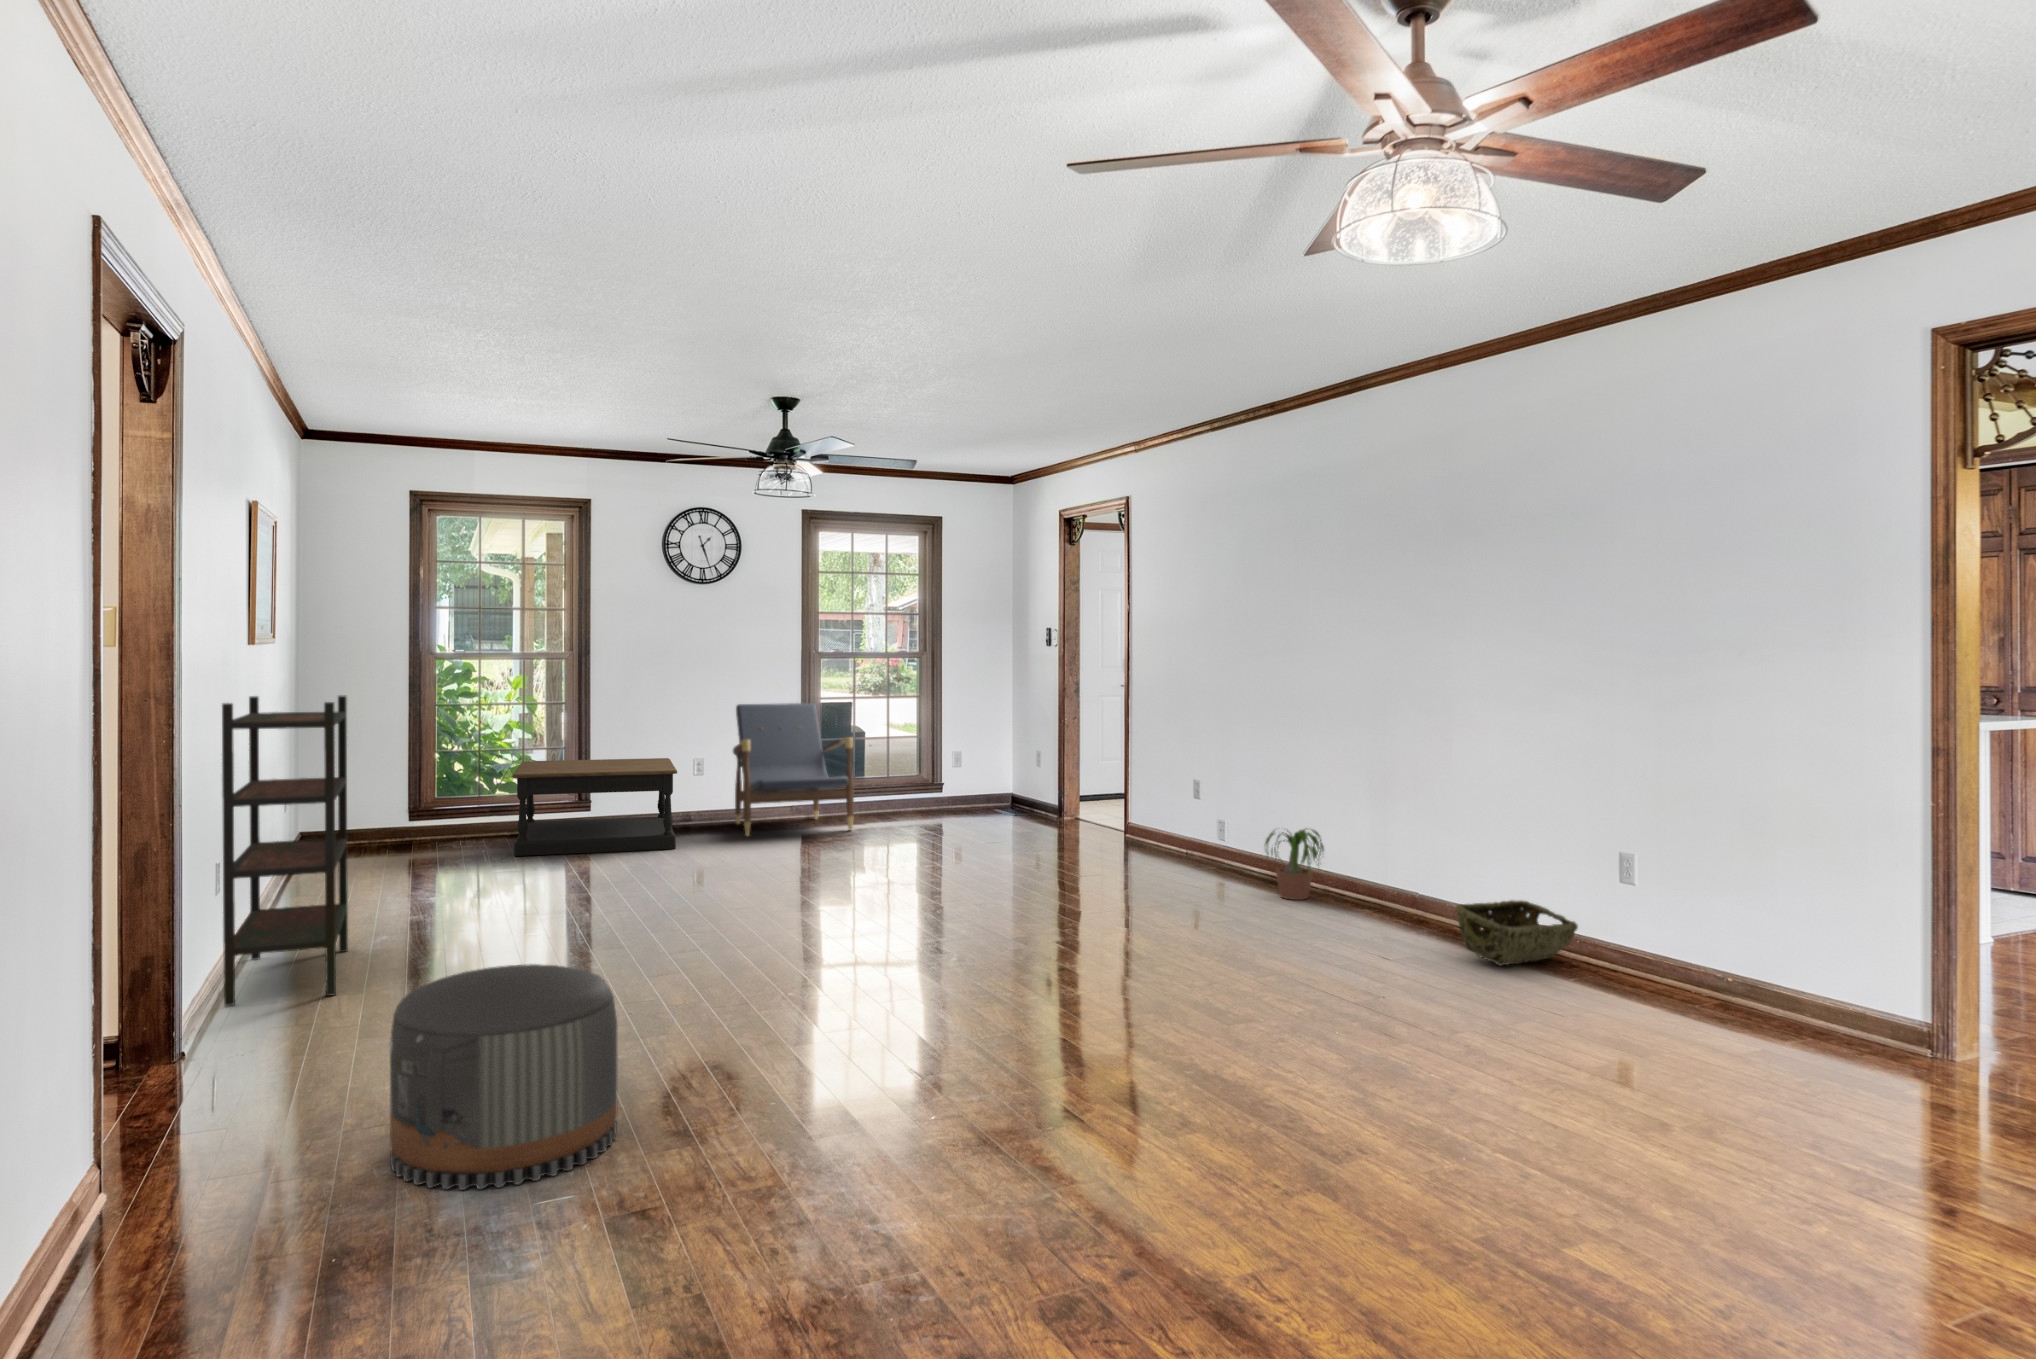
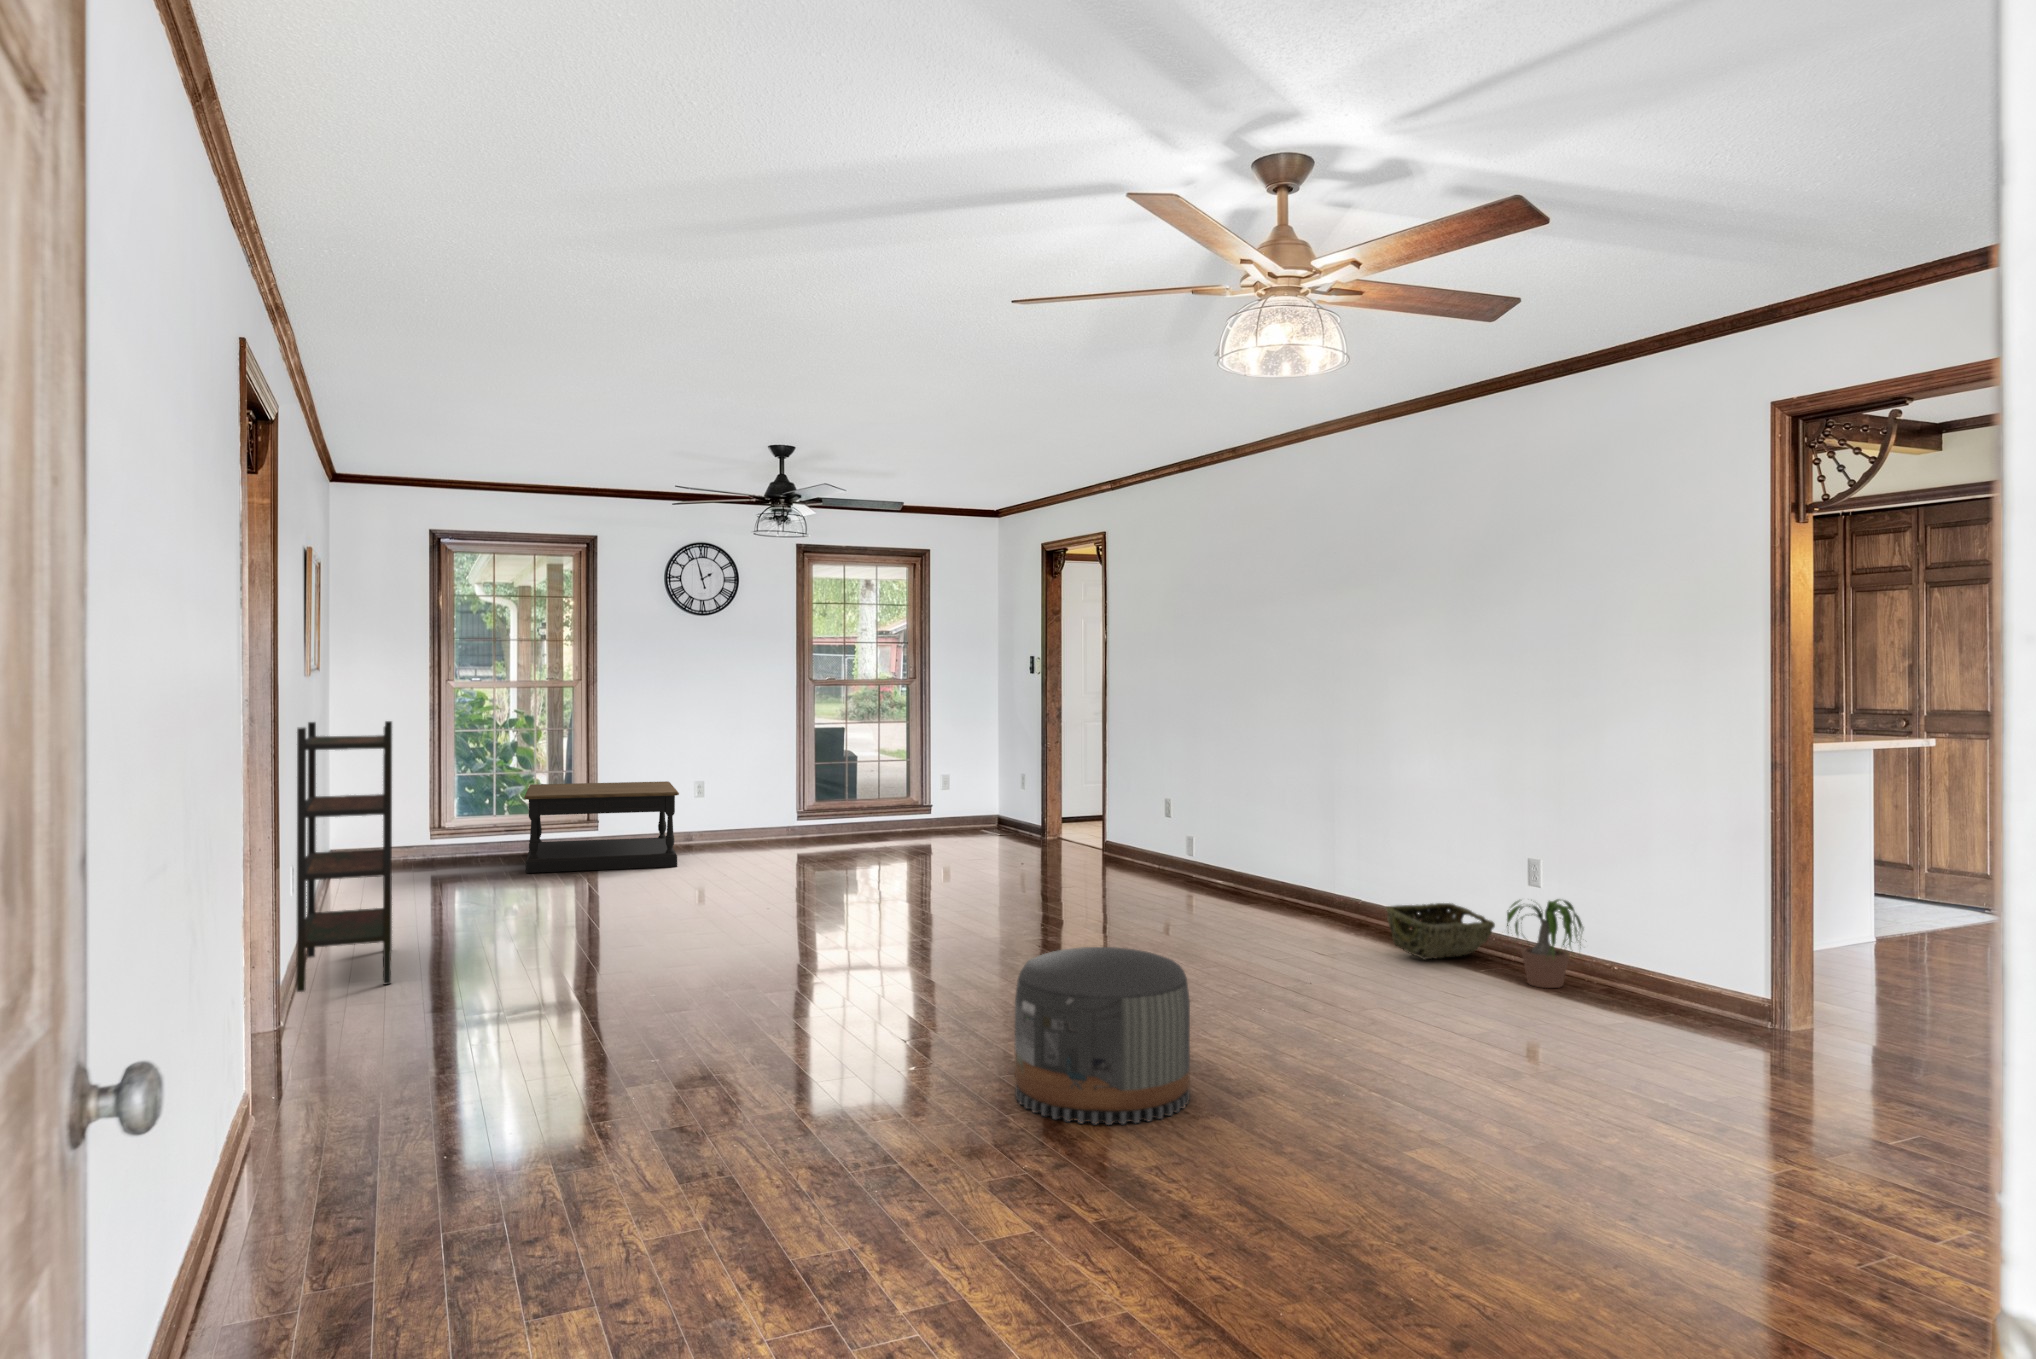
lounge chair: present [733,703,854,836] -> none [731,729,846,856]
potted plant: present [1265,829,1324,900] -> present [1507,899,1583,988]
pouf: present [390,964,618,1190] -> present [1015,947,1190,1125]

